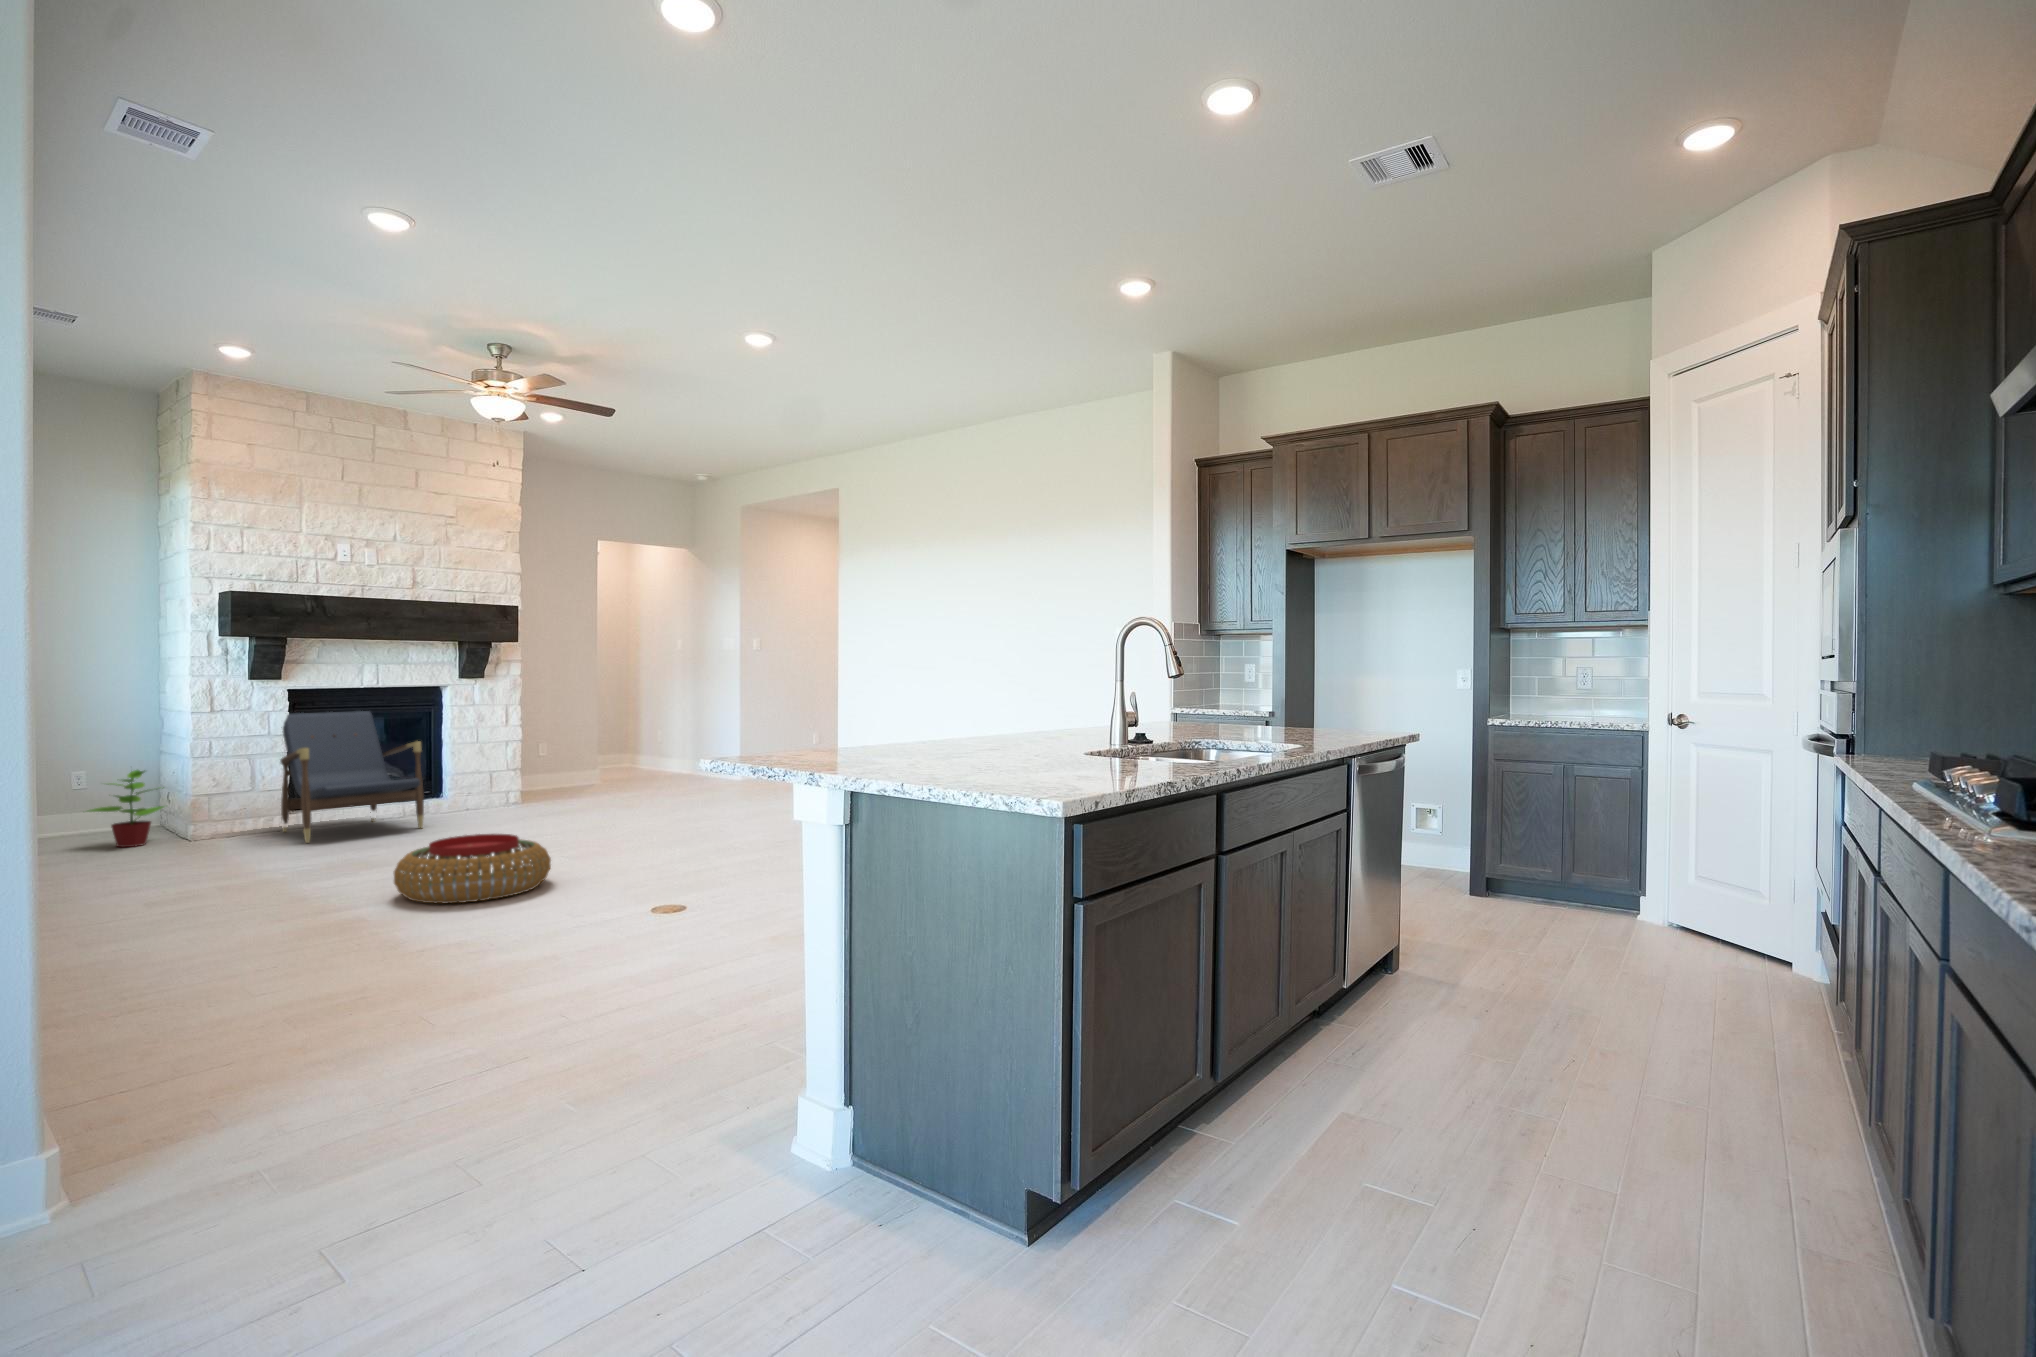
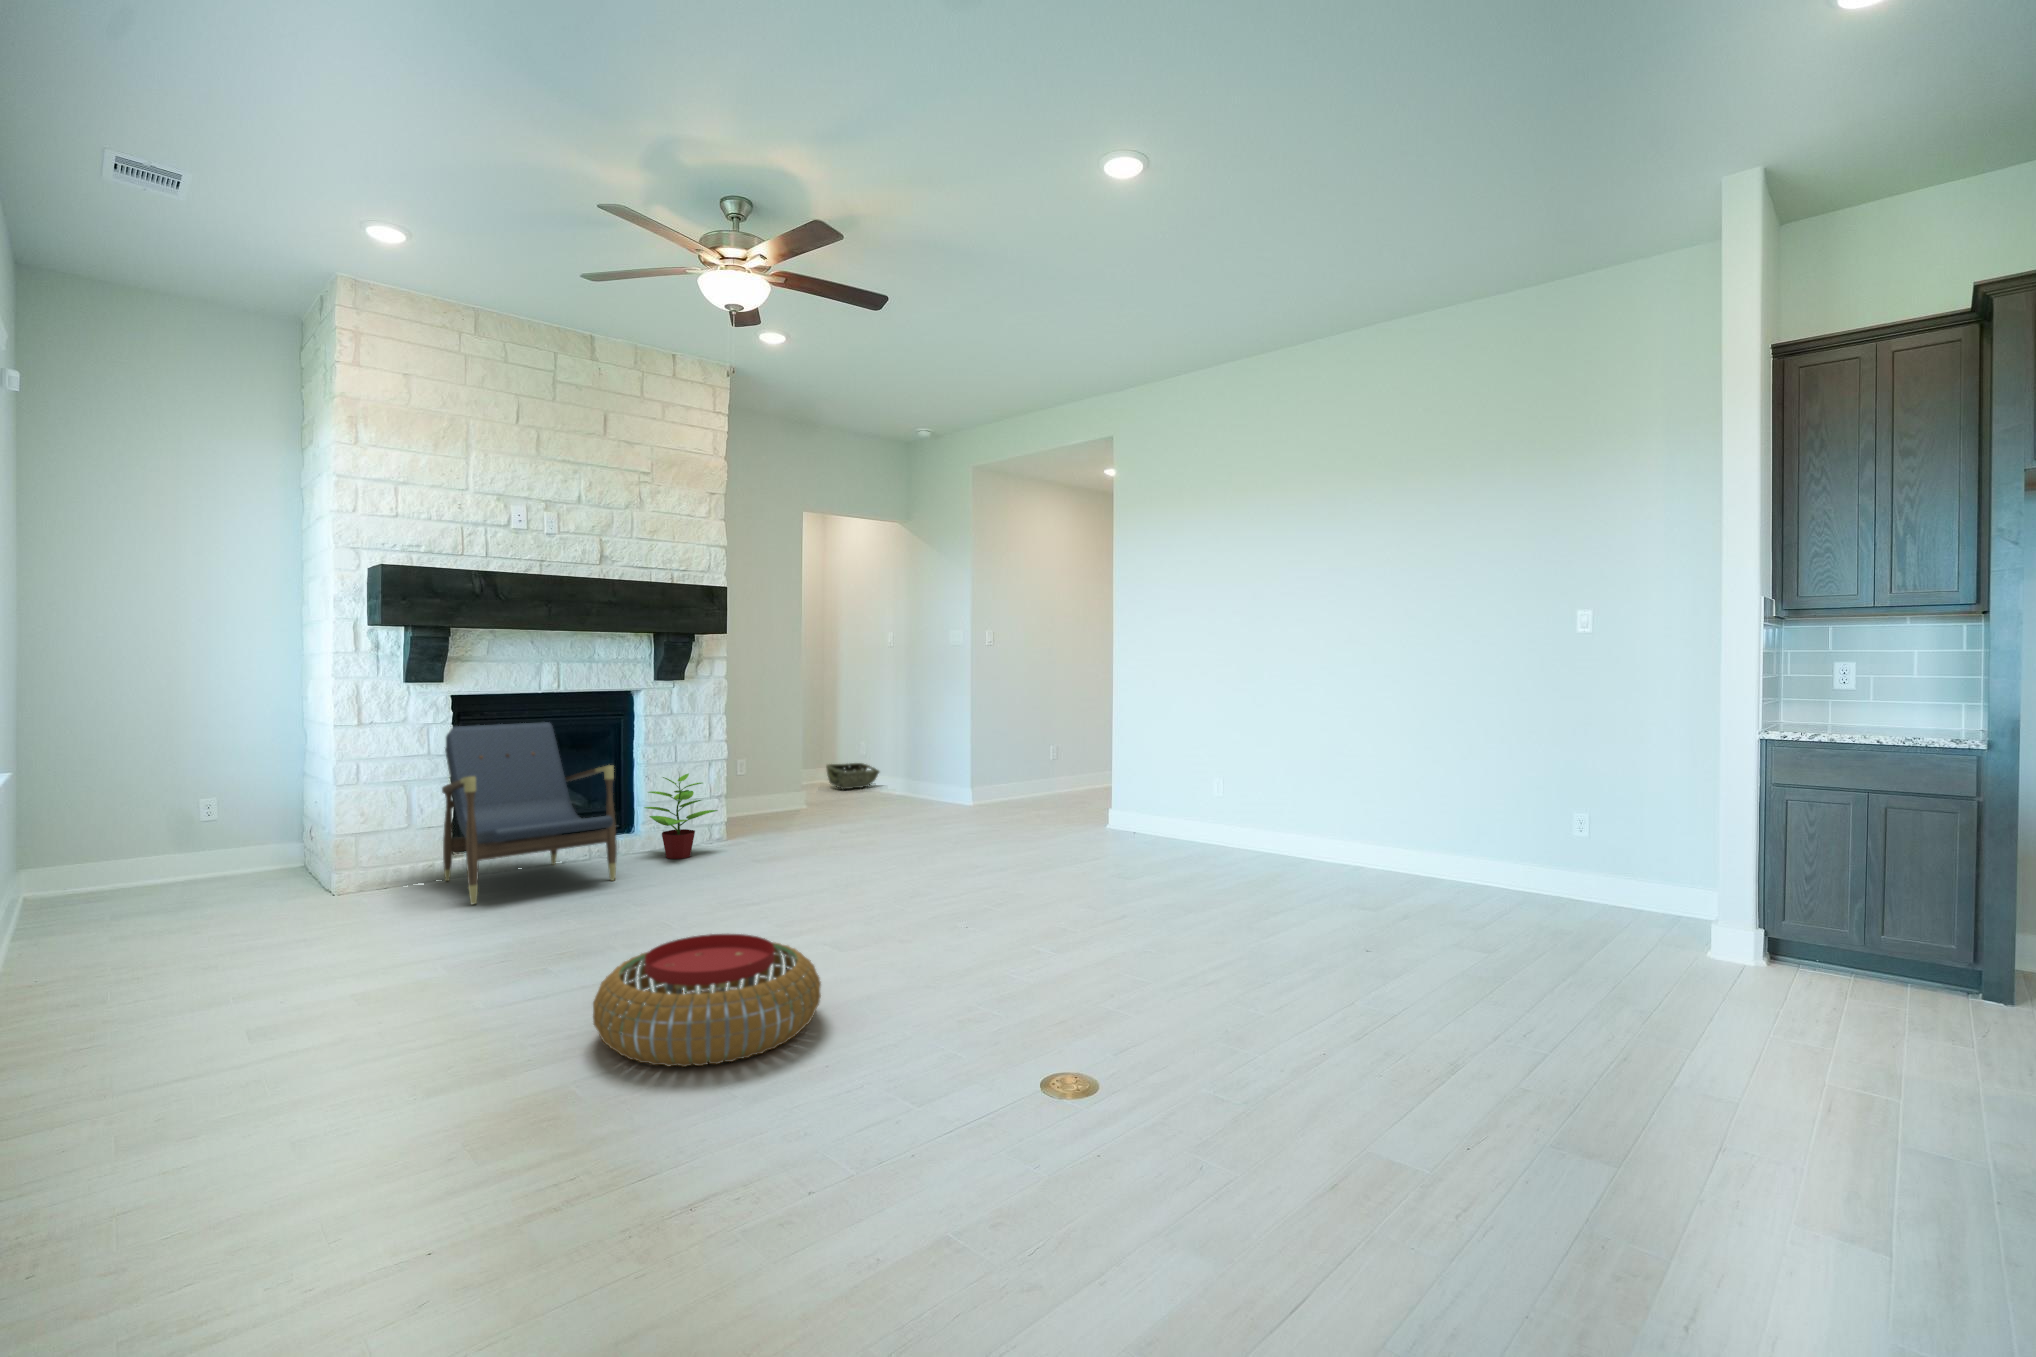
woven basket: none [621,751,669,772] -> present [826,763,879,789]
potted plant: present [89,770,164,847] -> present [644,774,718,859]

